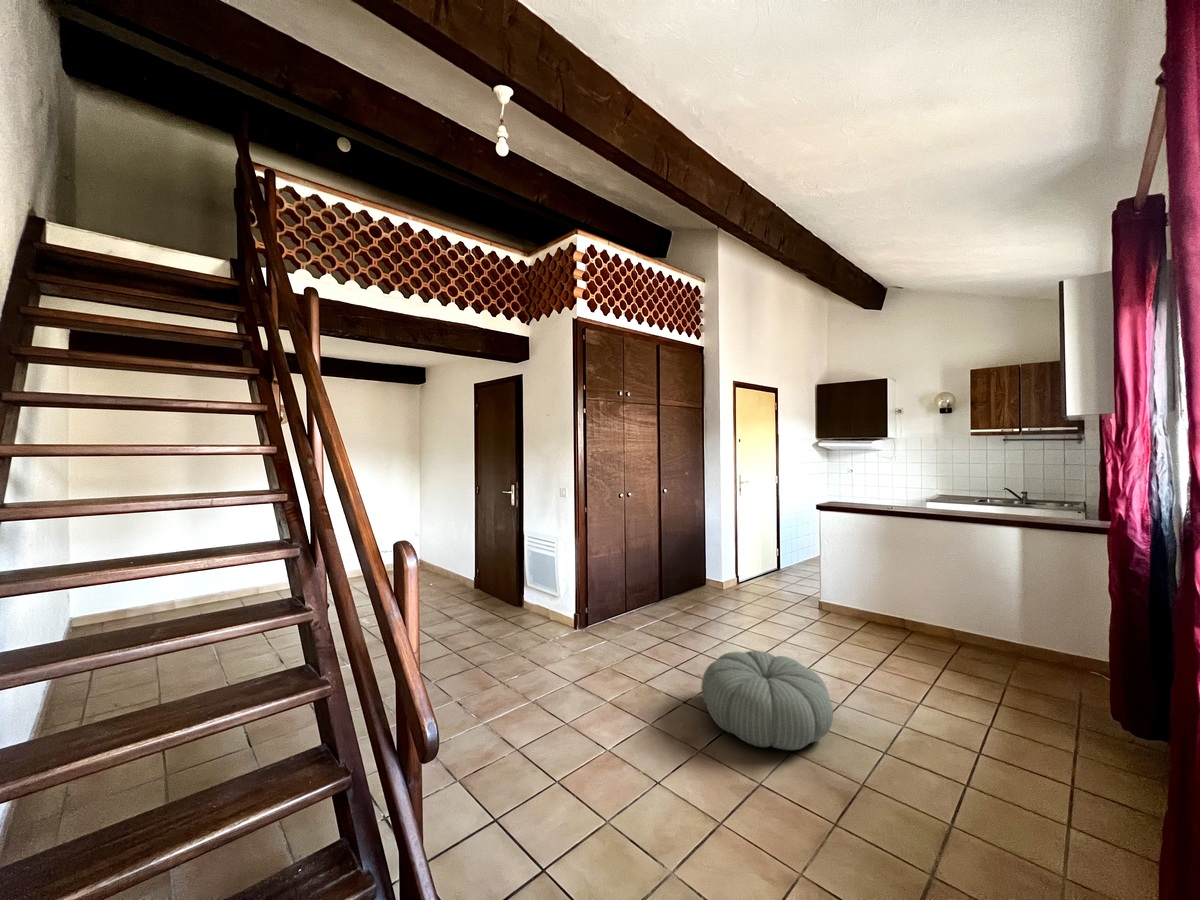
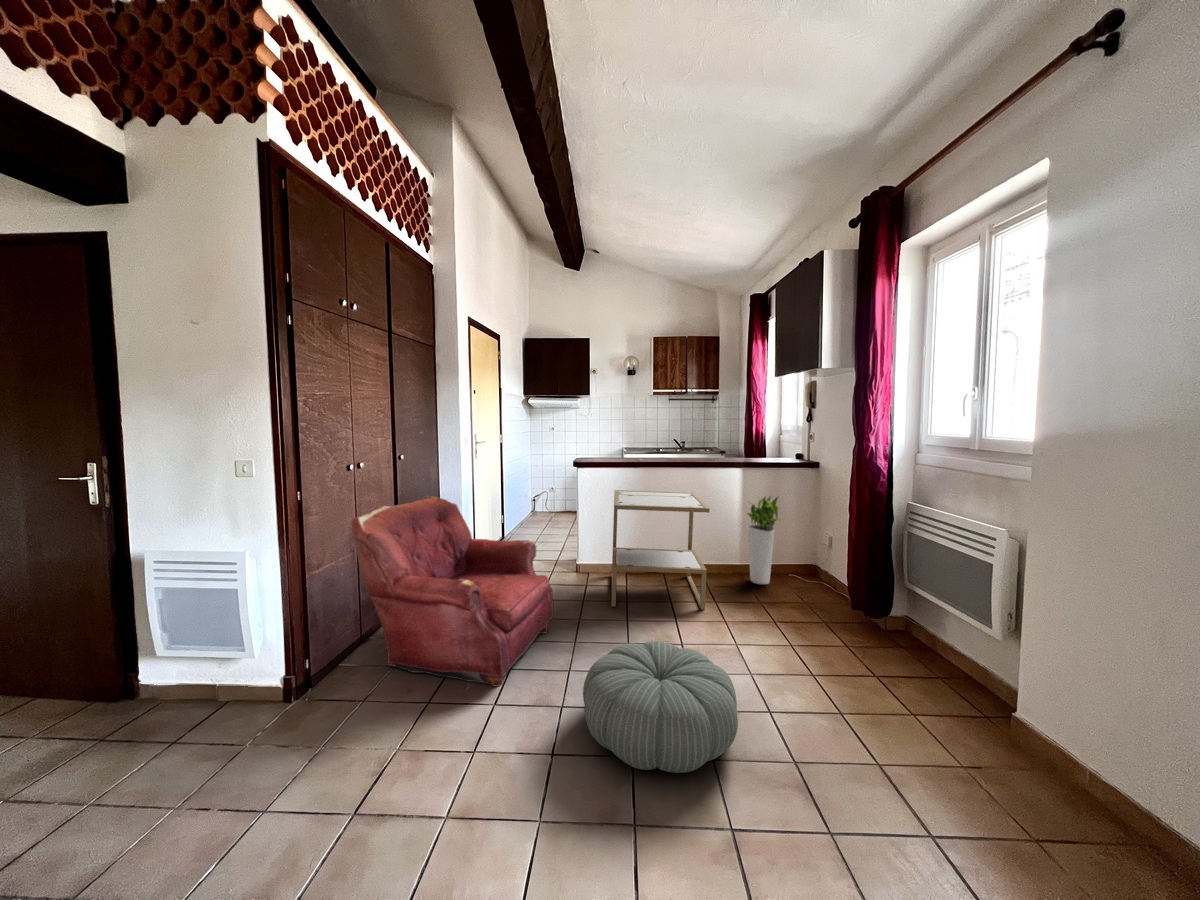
armchair: none [613,519,753,660] -> present [352,496,554,687]
side table: none [818,535,943,671] -> present [611,490,710,610]
planter: none [1005,562,1073,674] -> present [747,496,780,584]

